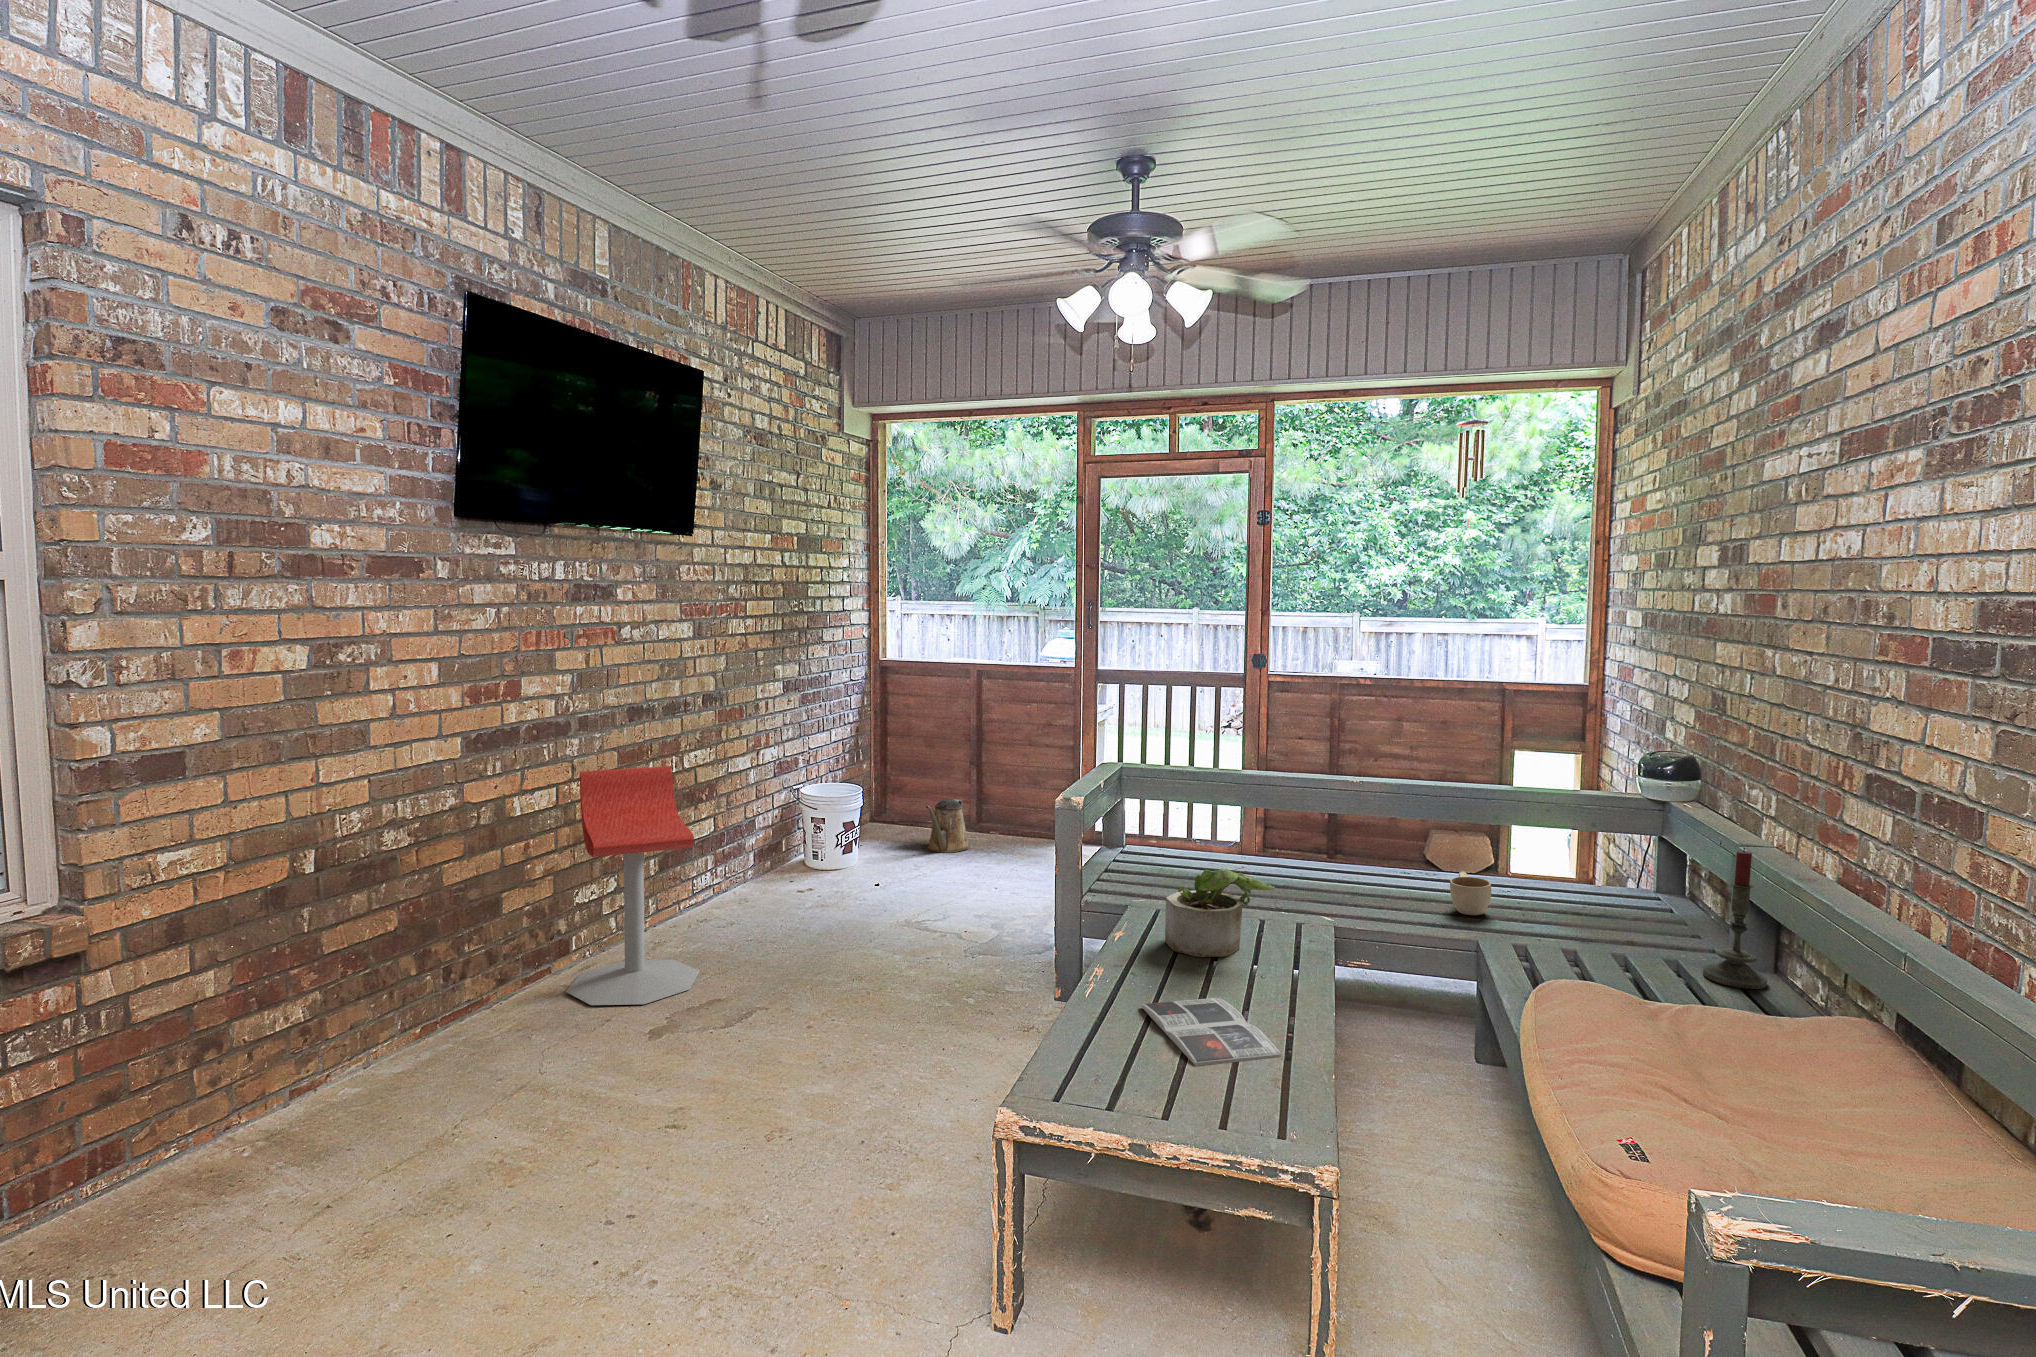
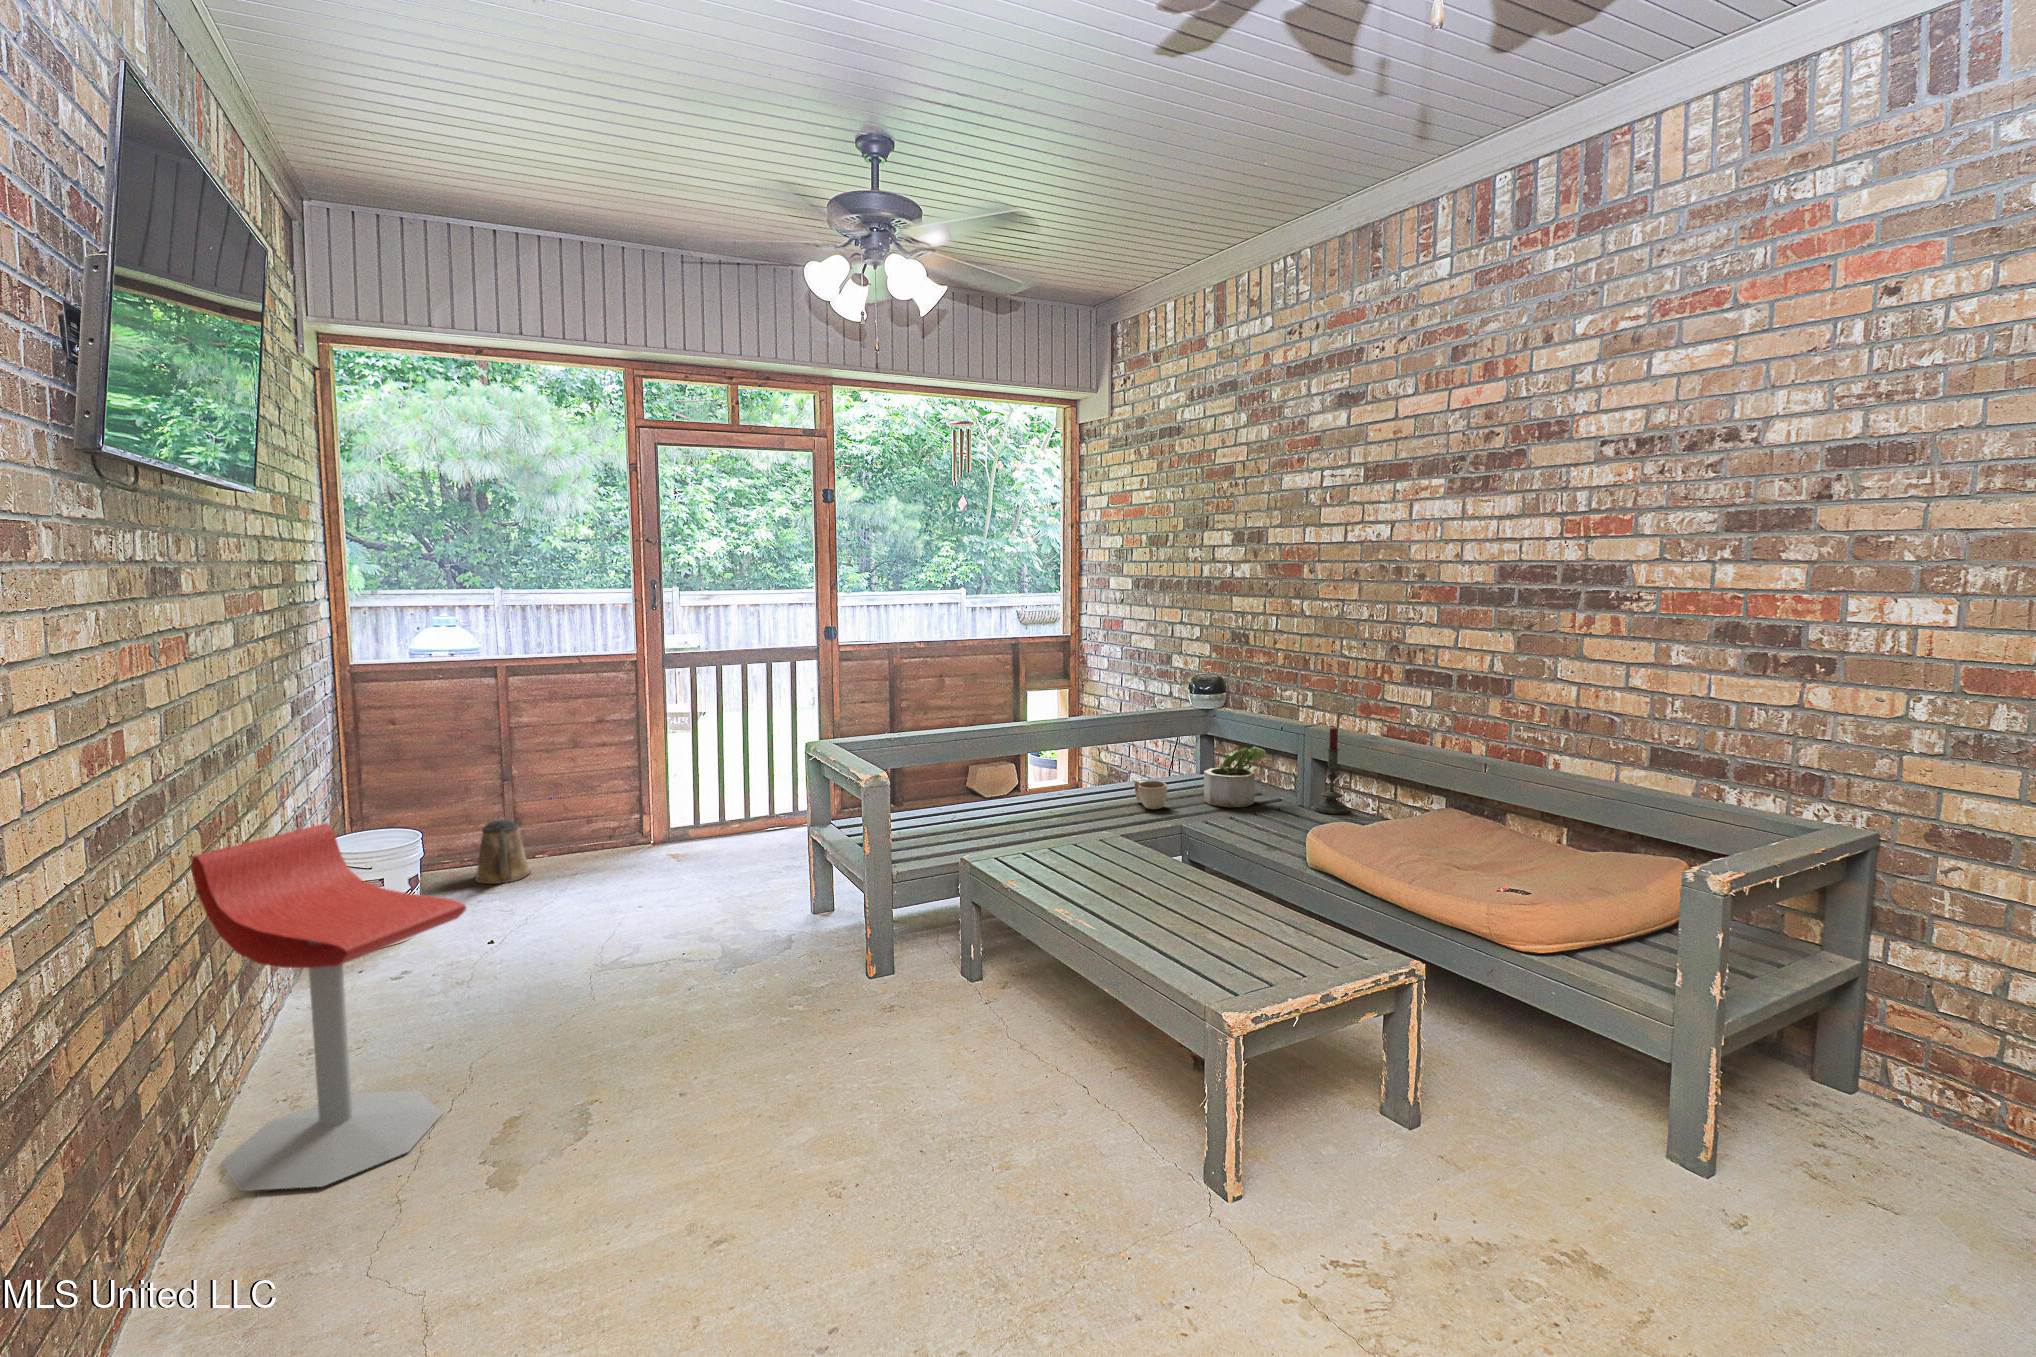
potted plant: present [1165,868,1275,957] -> present [1204,746,1266,807]
magazine: present [1140,998,1282,1066] -> none [1134,899,1268,942]

